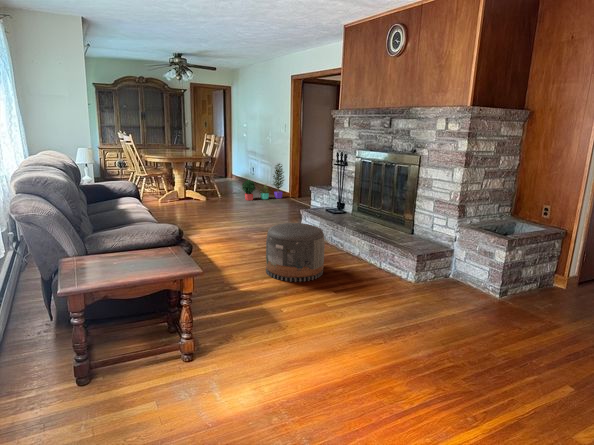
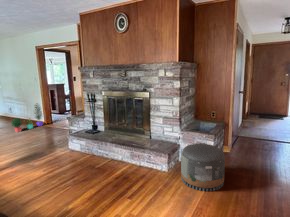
pouf: present [266,223,325,282] -> present [181,144,225,191]

